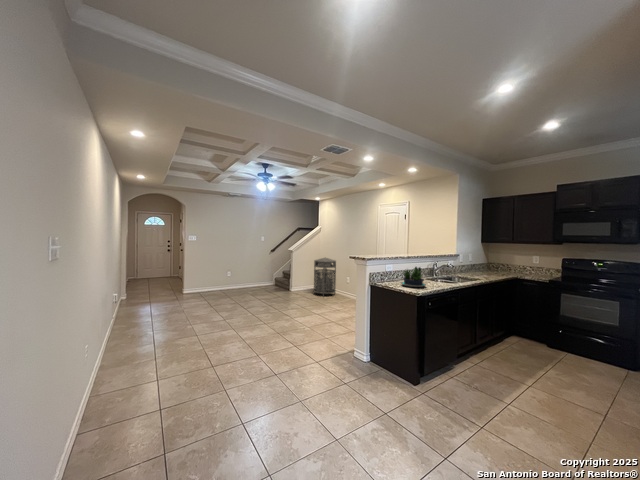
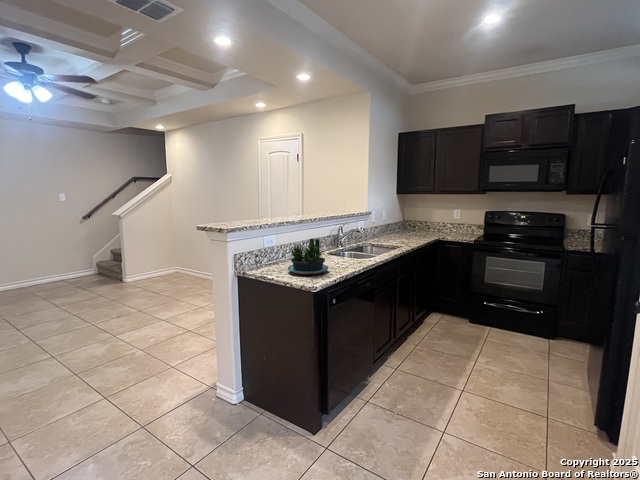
trash can: present [314,258,336,296] -> none [161,224,202,286]

